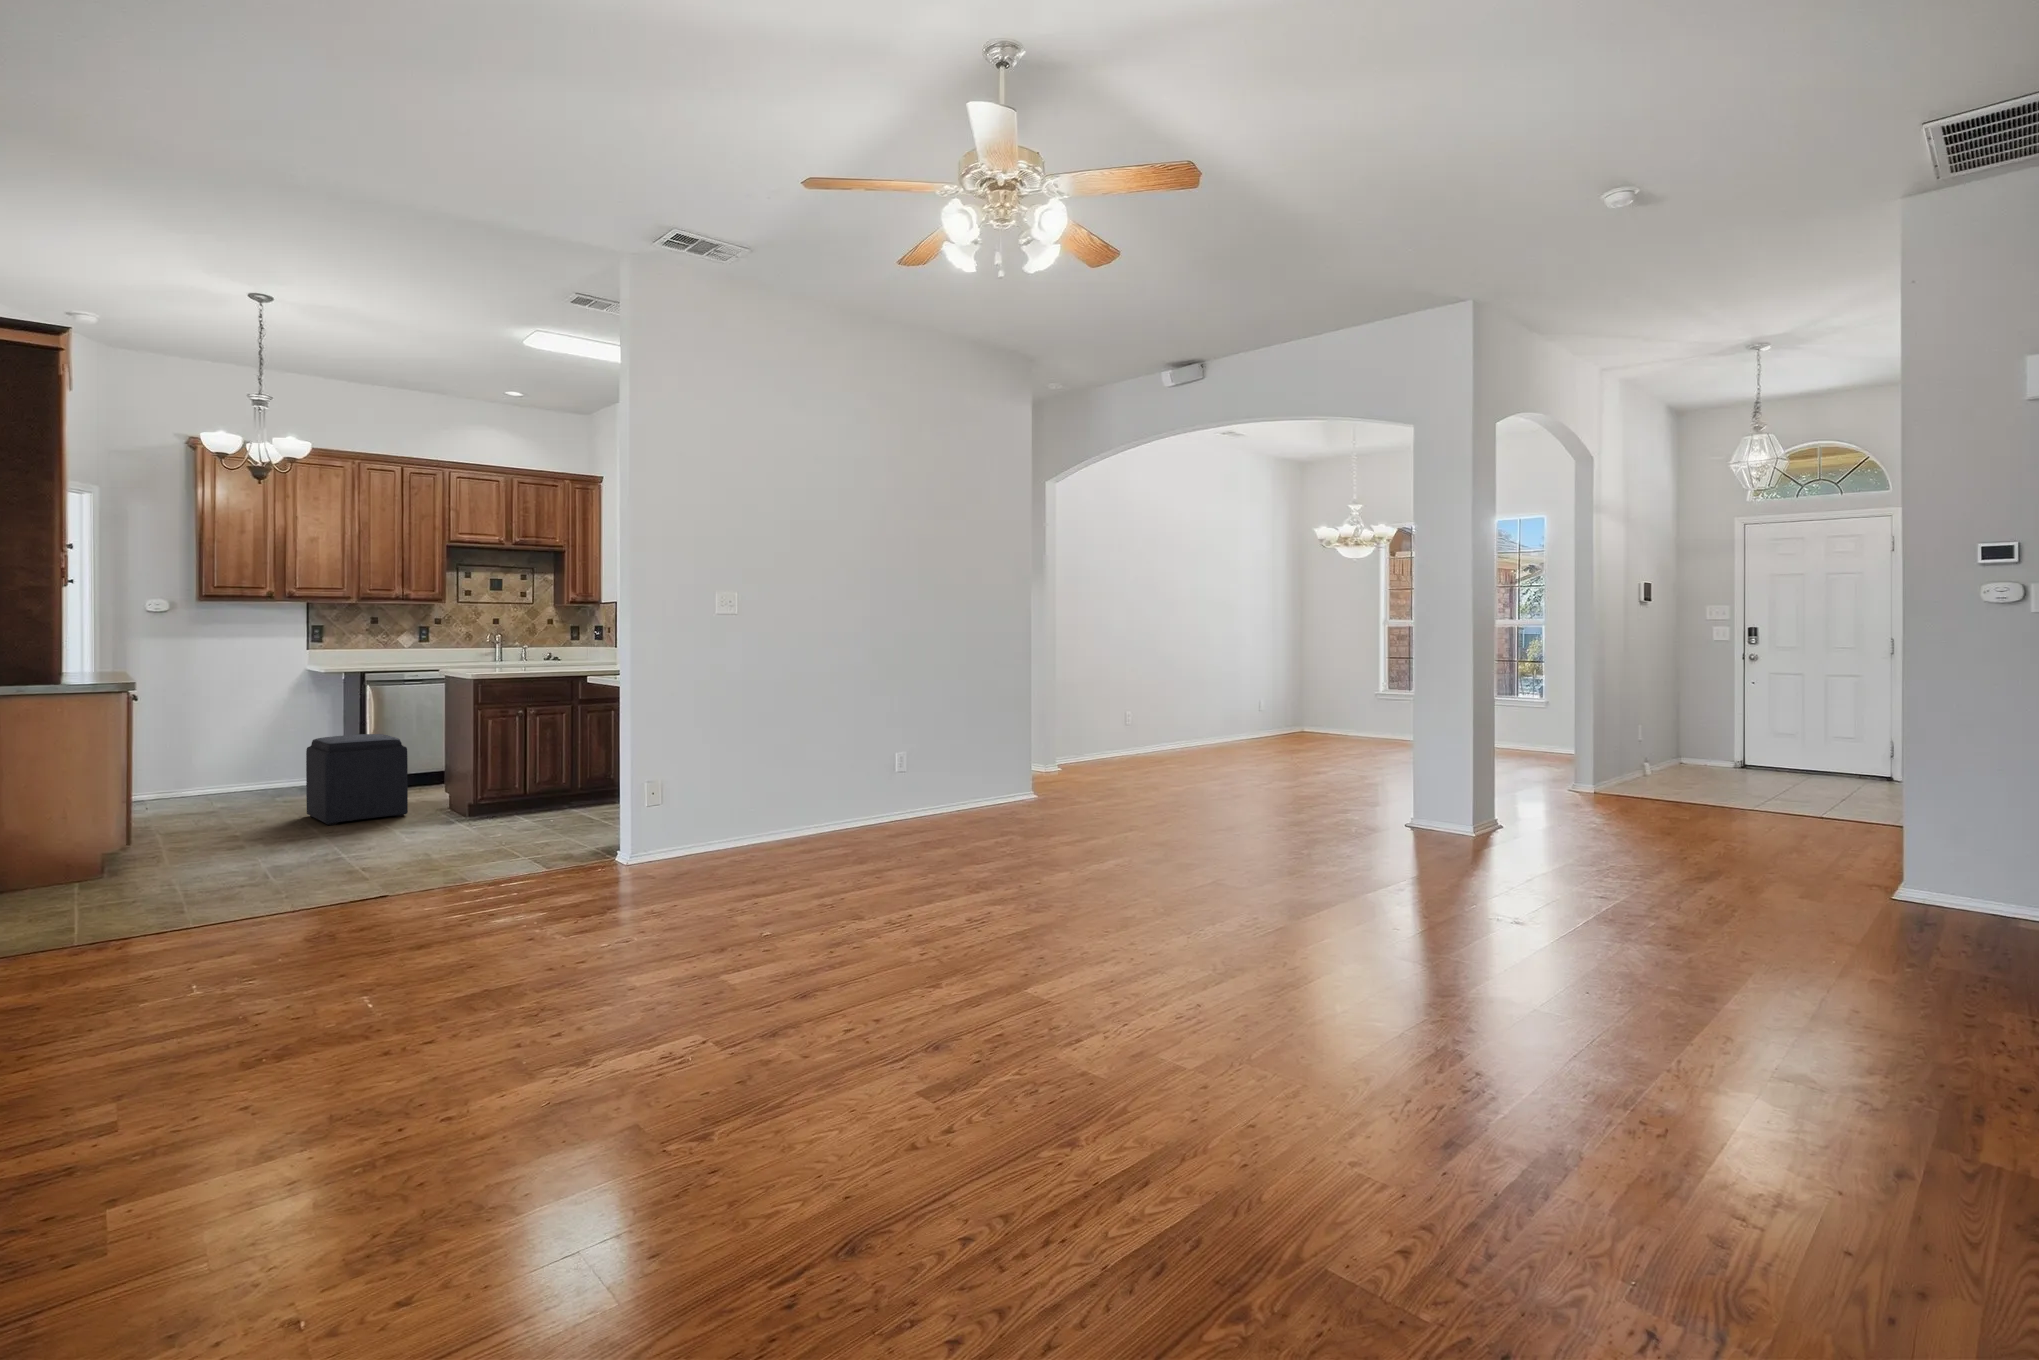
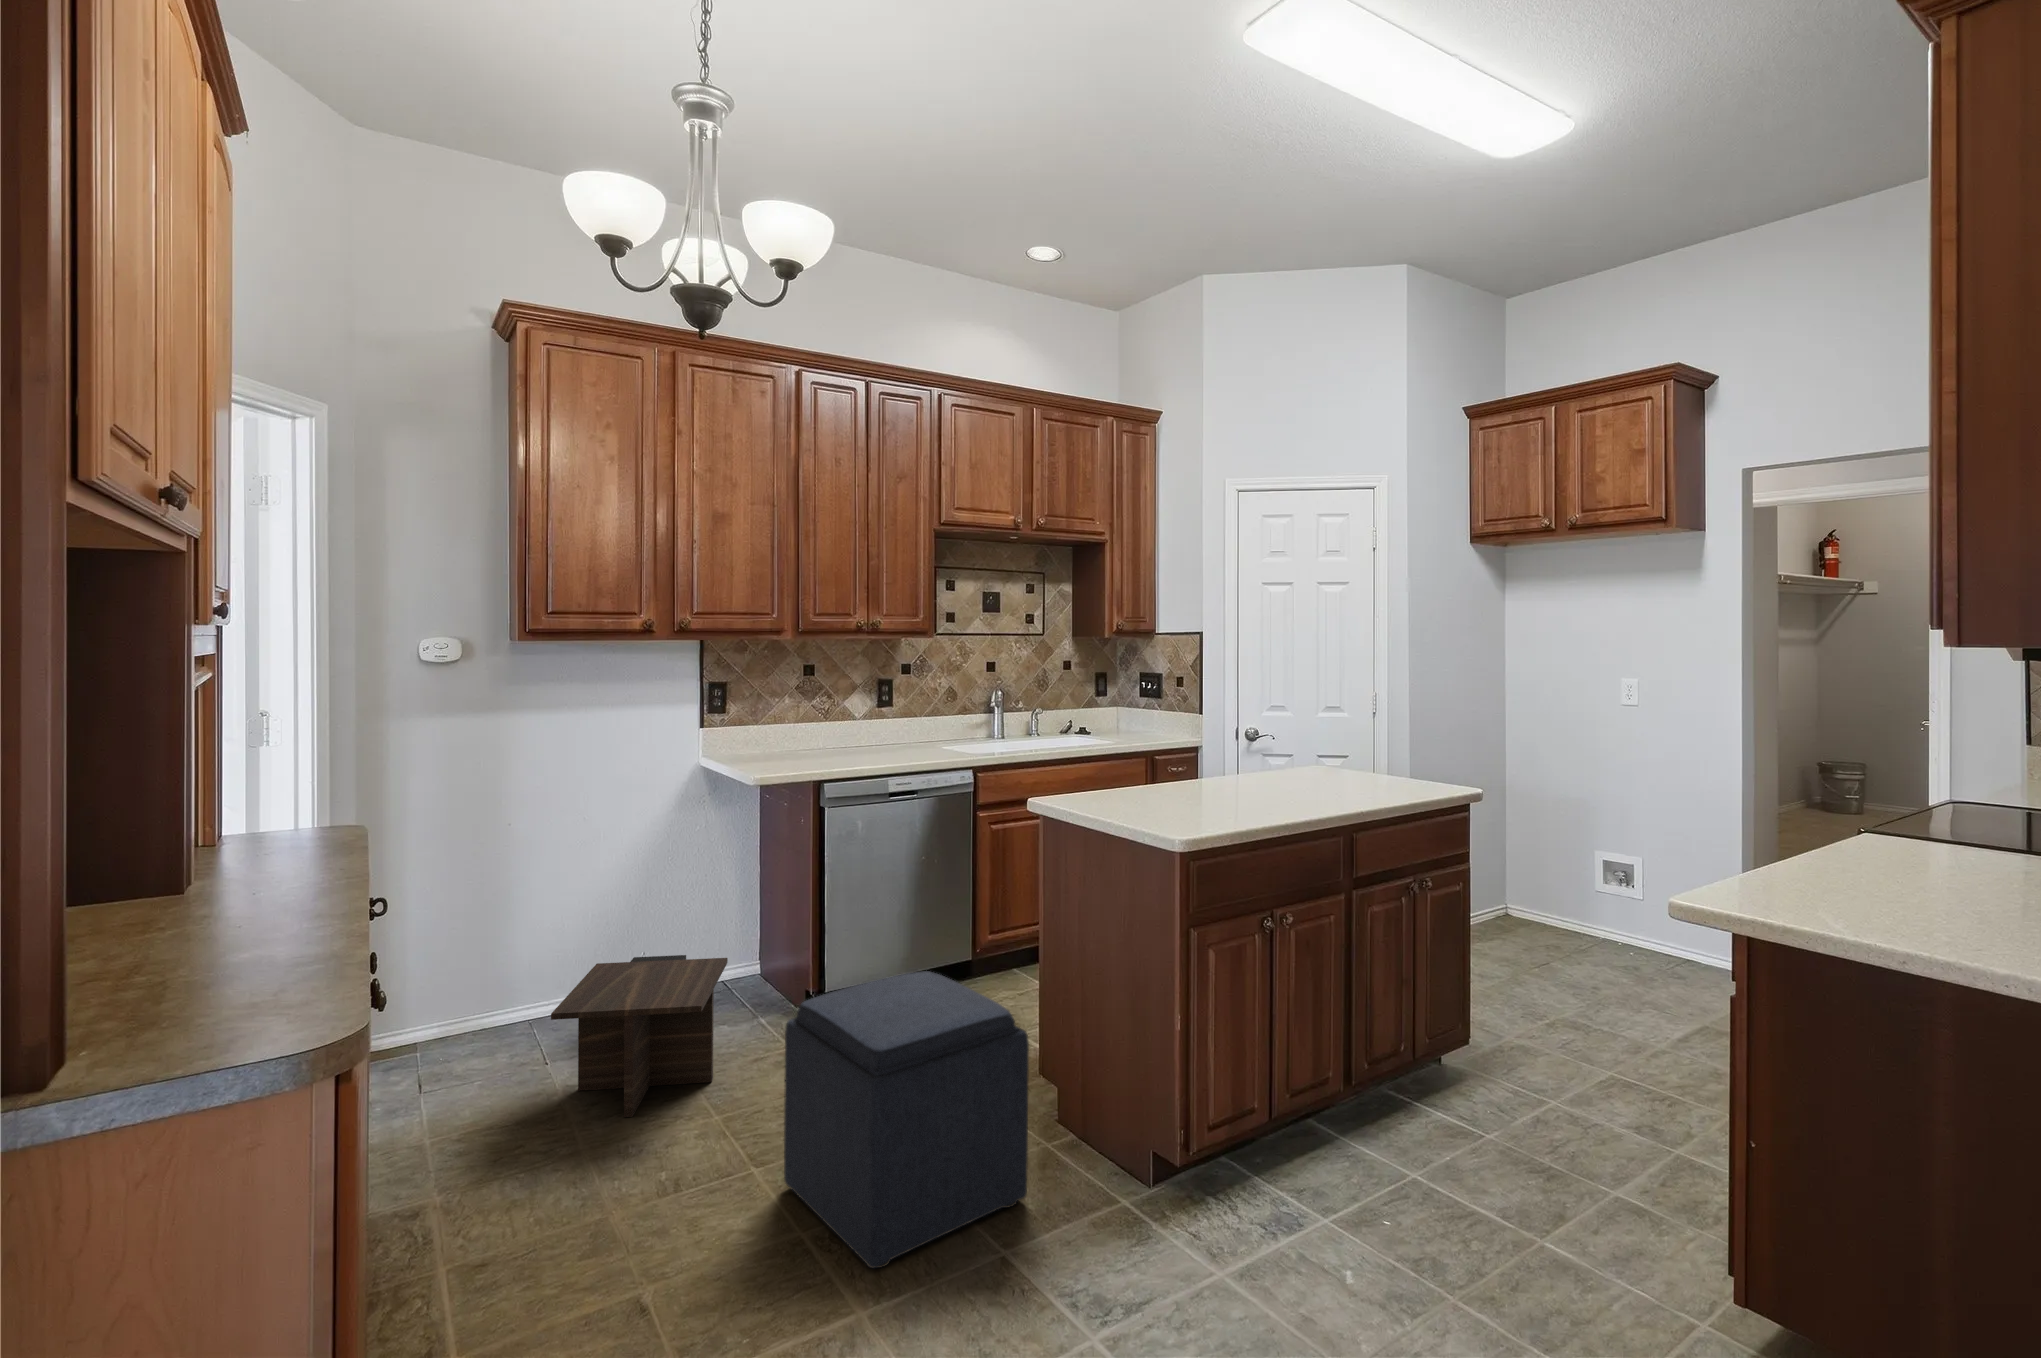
coffee table: none [210,750,308,807] -> present [551,955,728,1117]

